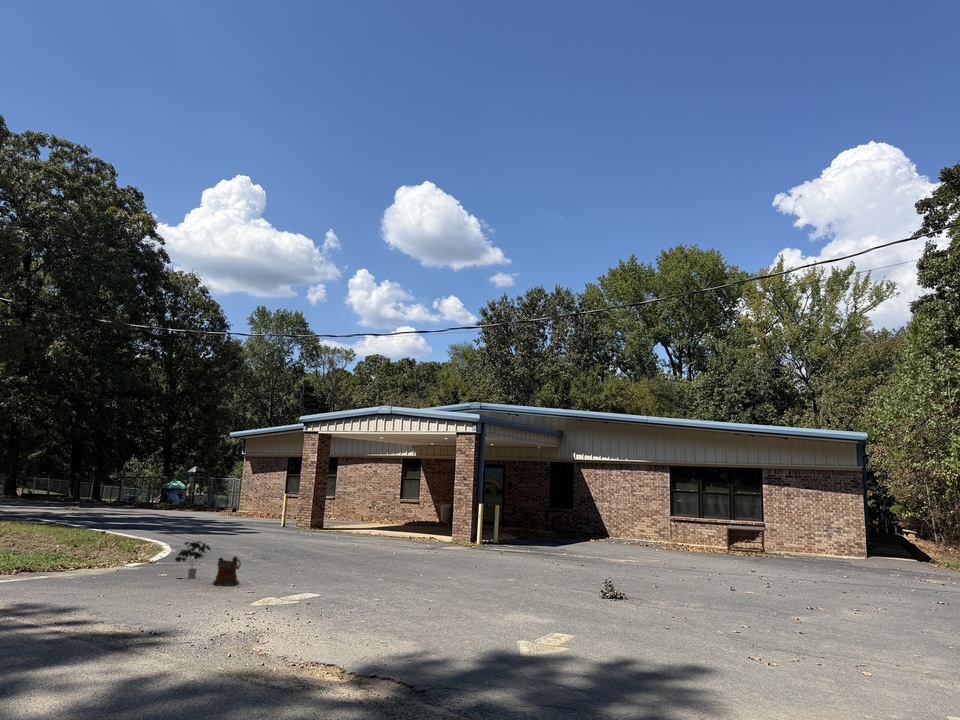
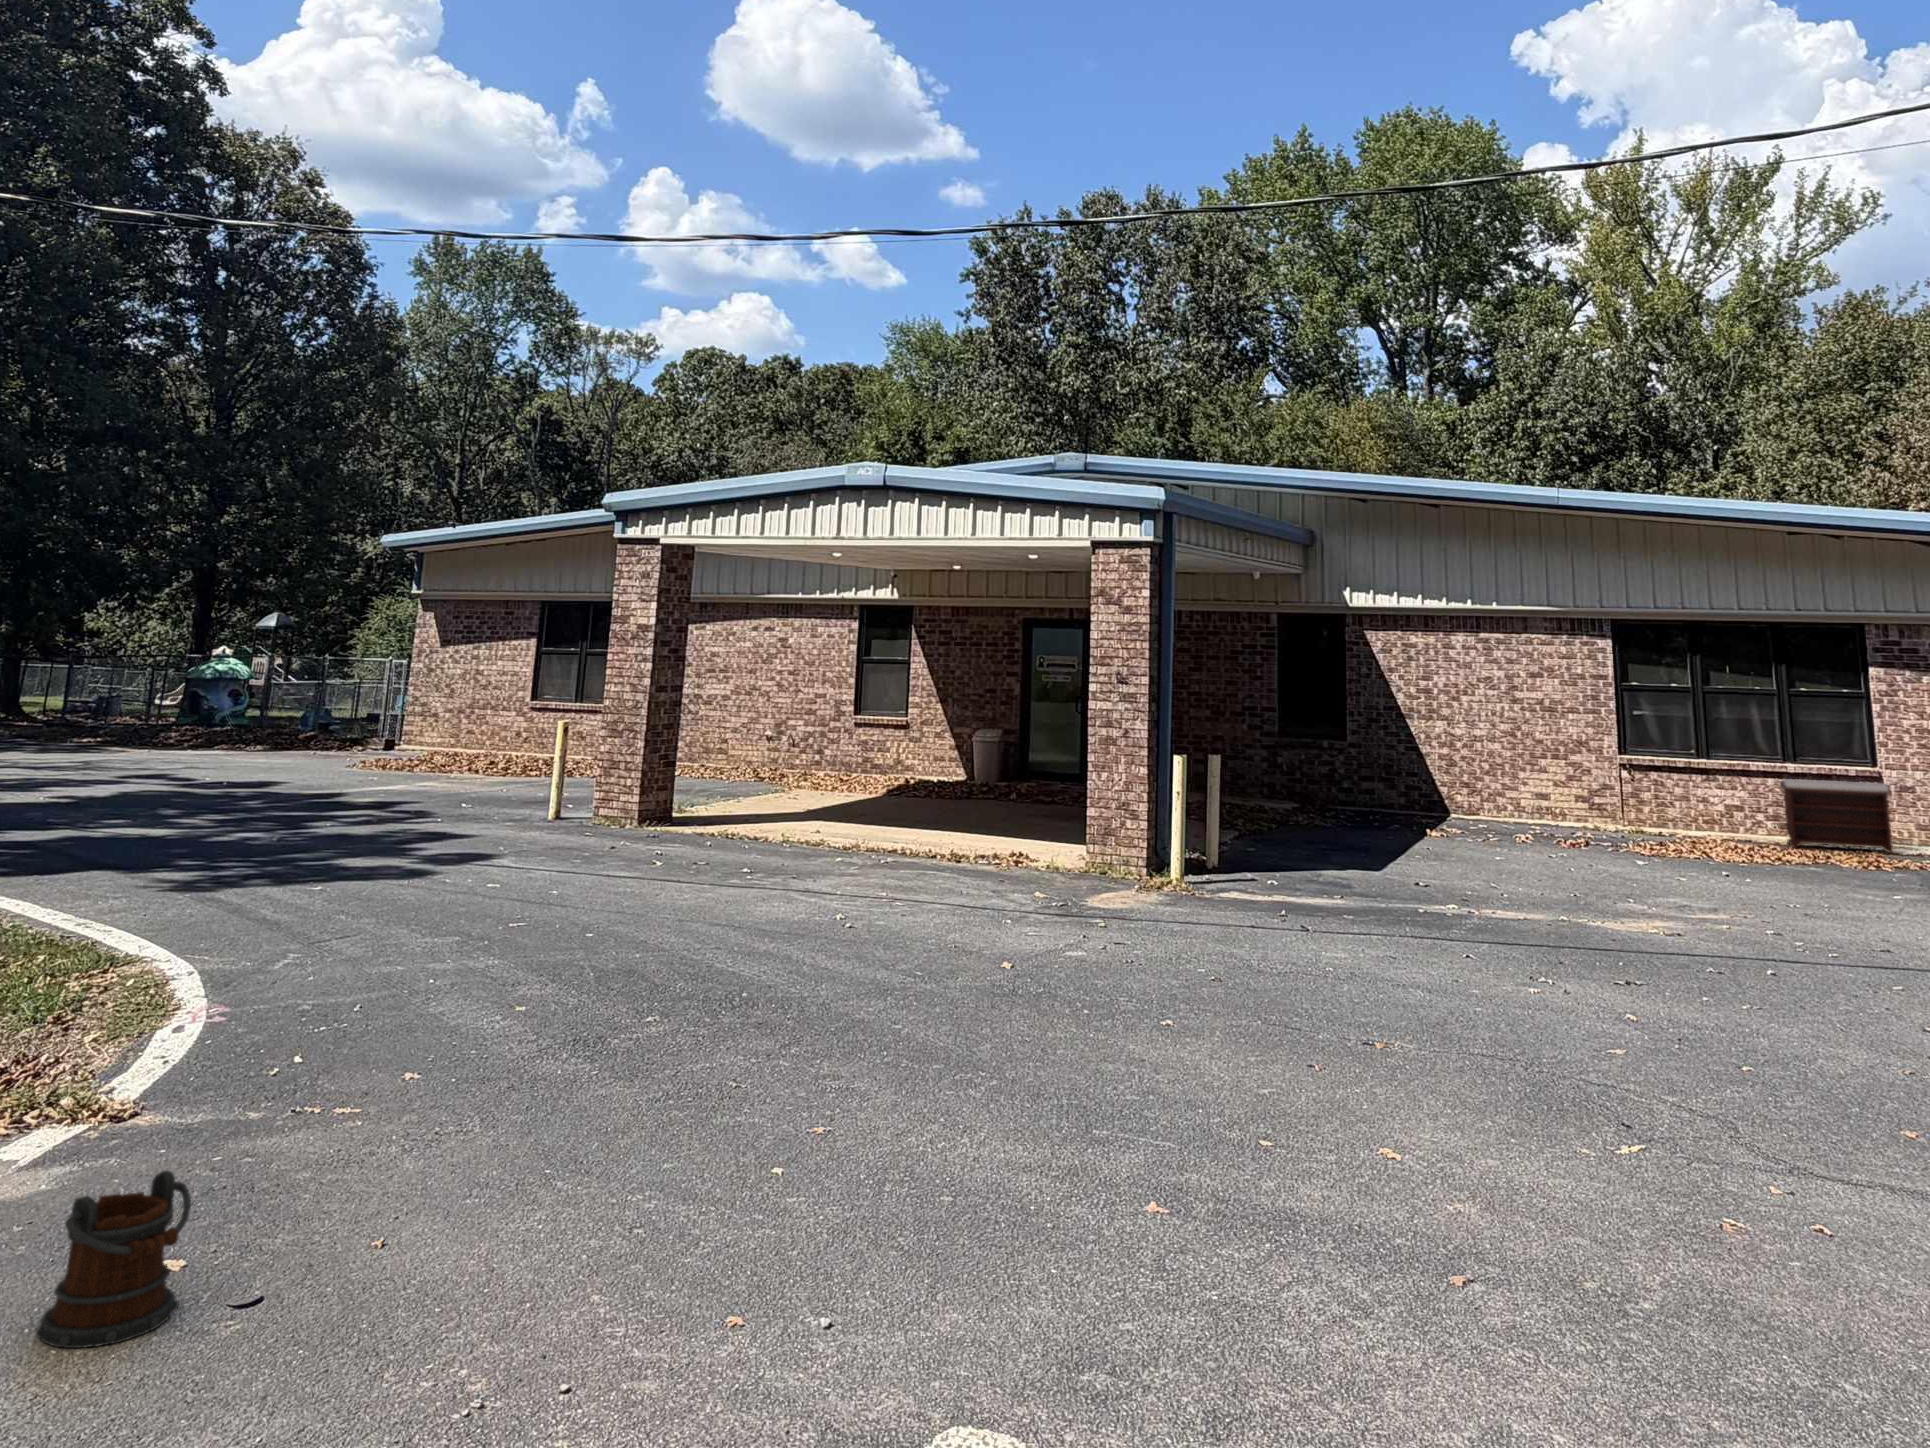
potted plant: present [175,541,211,579] -> none [265,1078,429,1267]
bucket: present [213,557,241,586] -> present [36,1170,191,1348]

